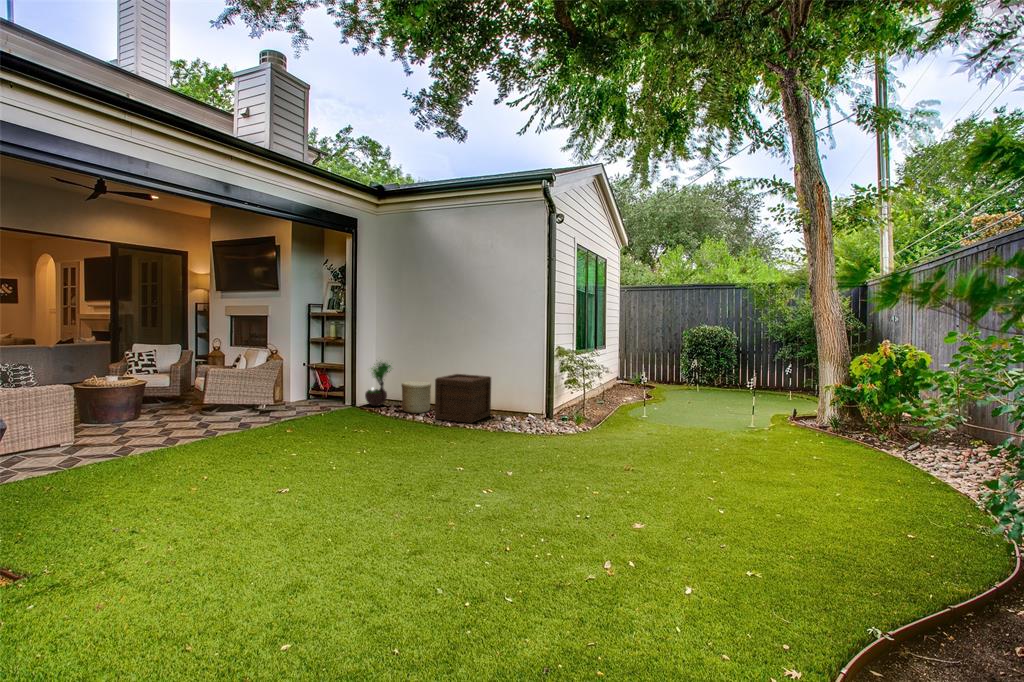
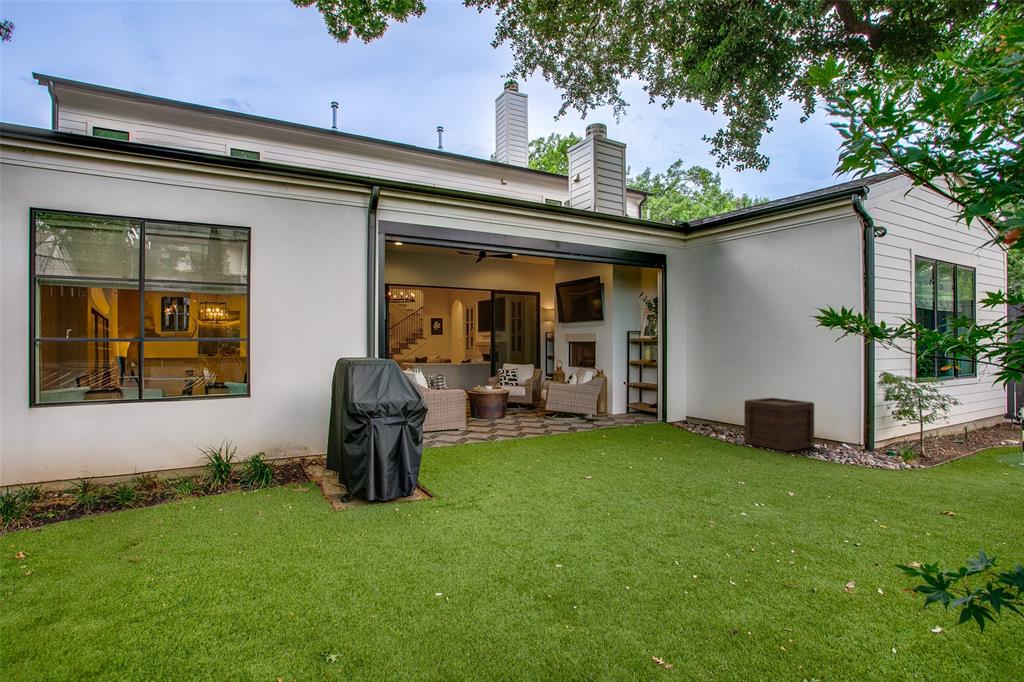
potted tree: present [365,362,391,406] -> none [676,378,705,425]
woven basket: present [402,381,431,413] -> none [711,403,743,436]

